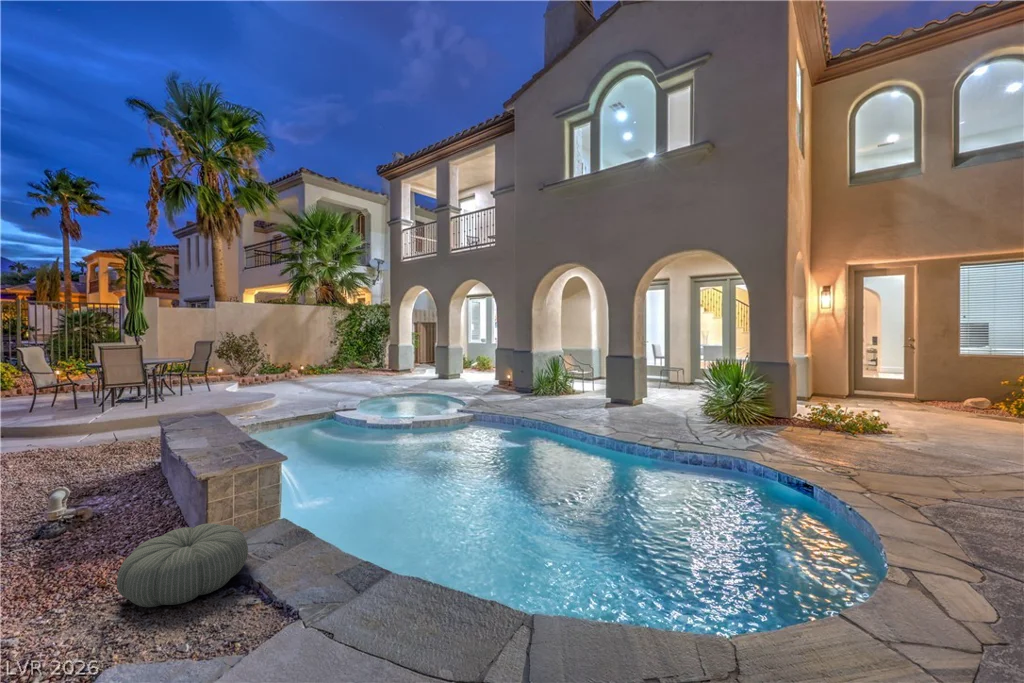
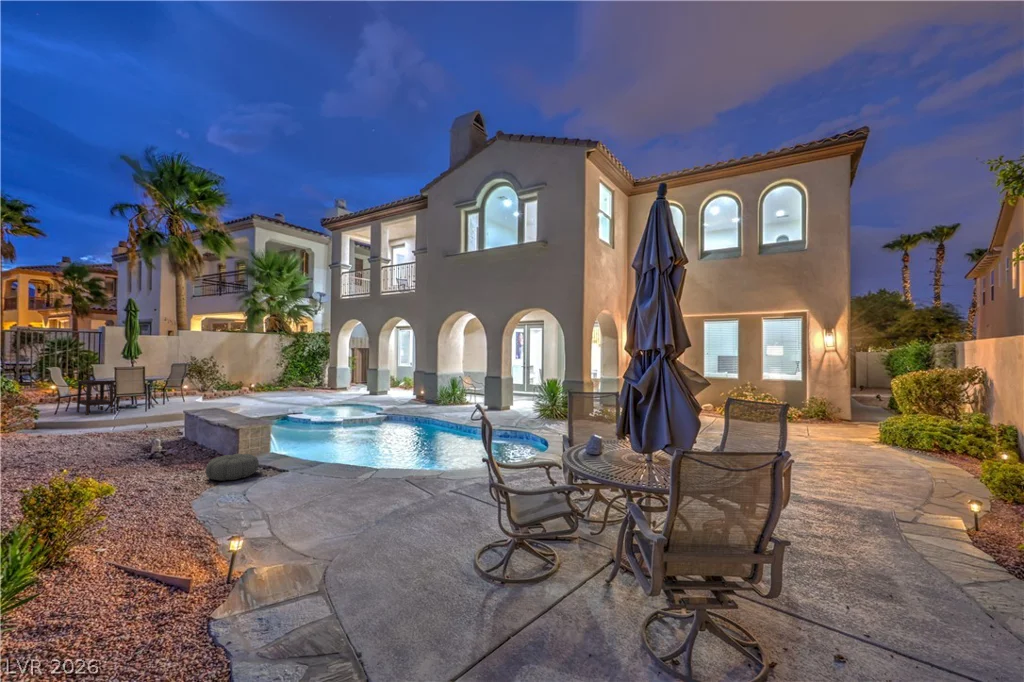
side table: none [78,360,121,407] -> present [77,380,114,415]

